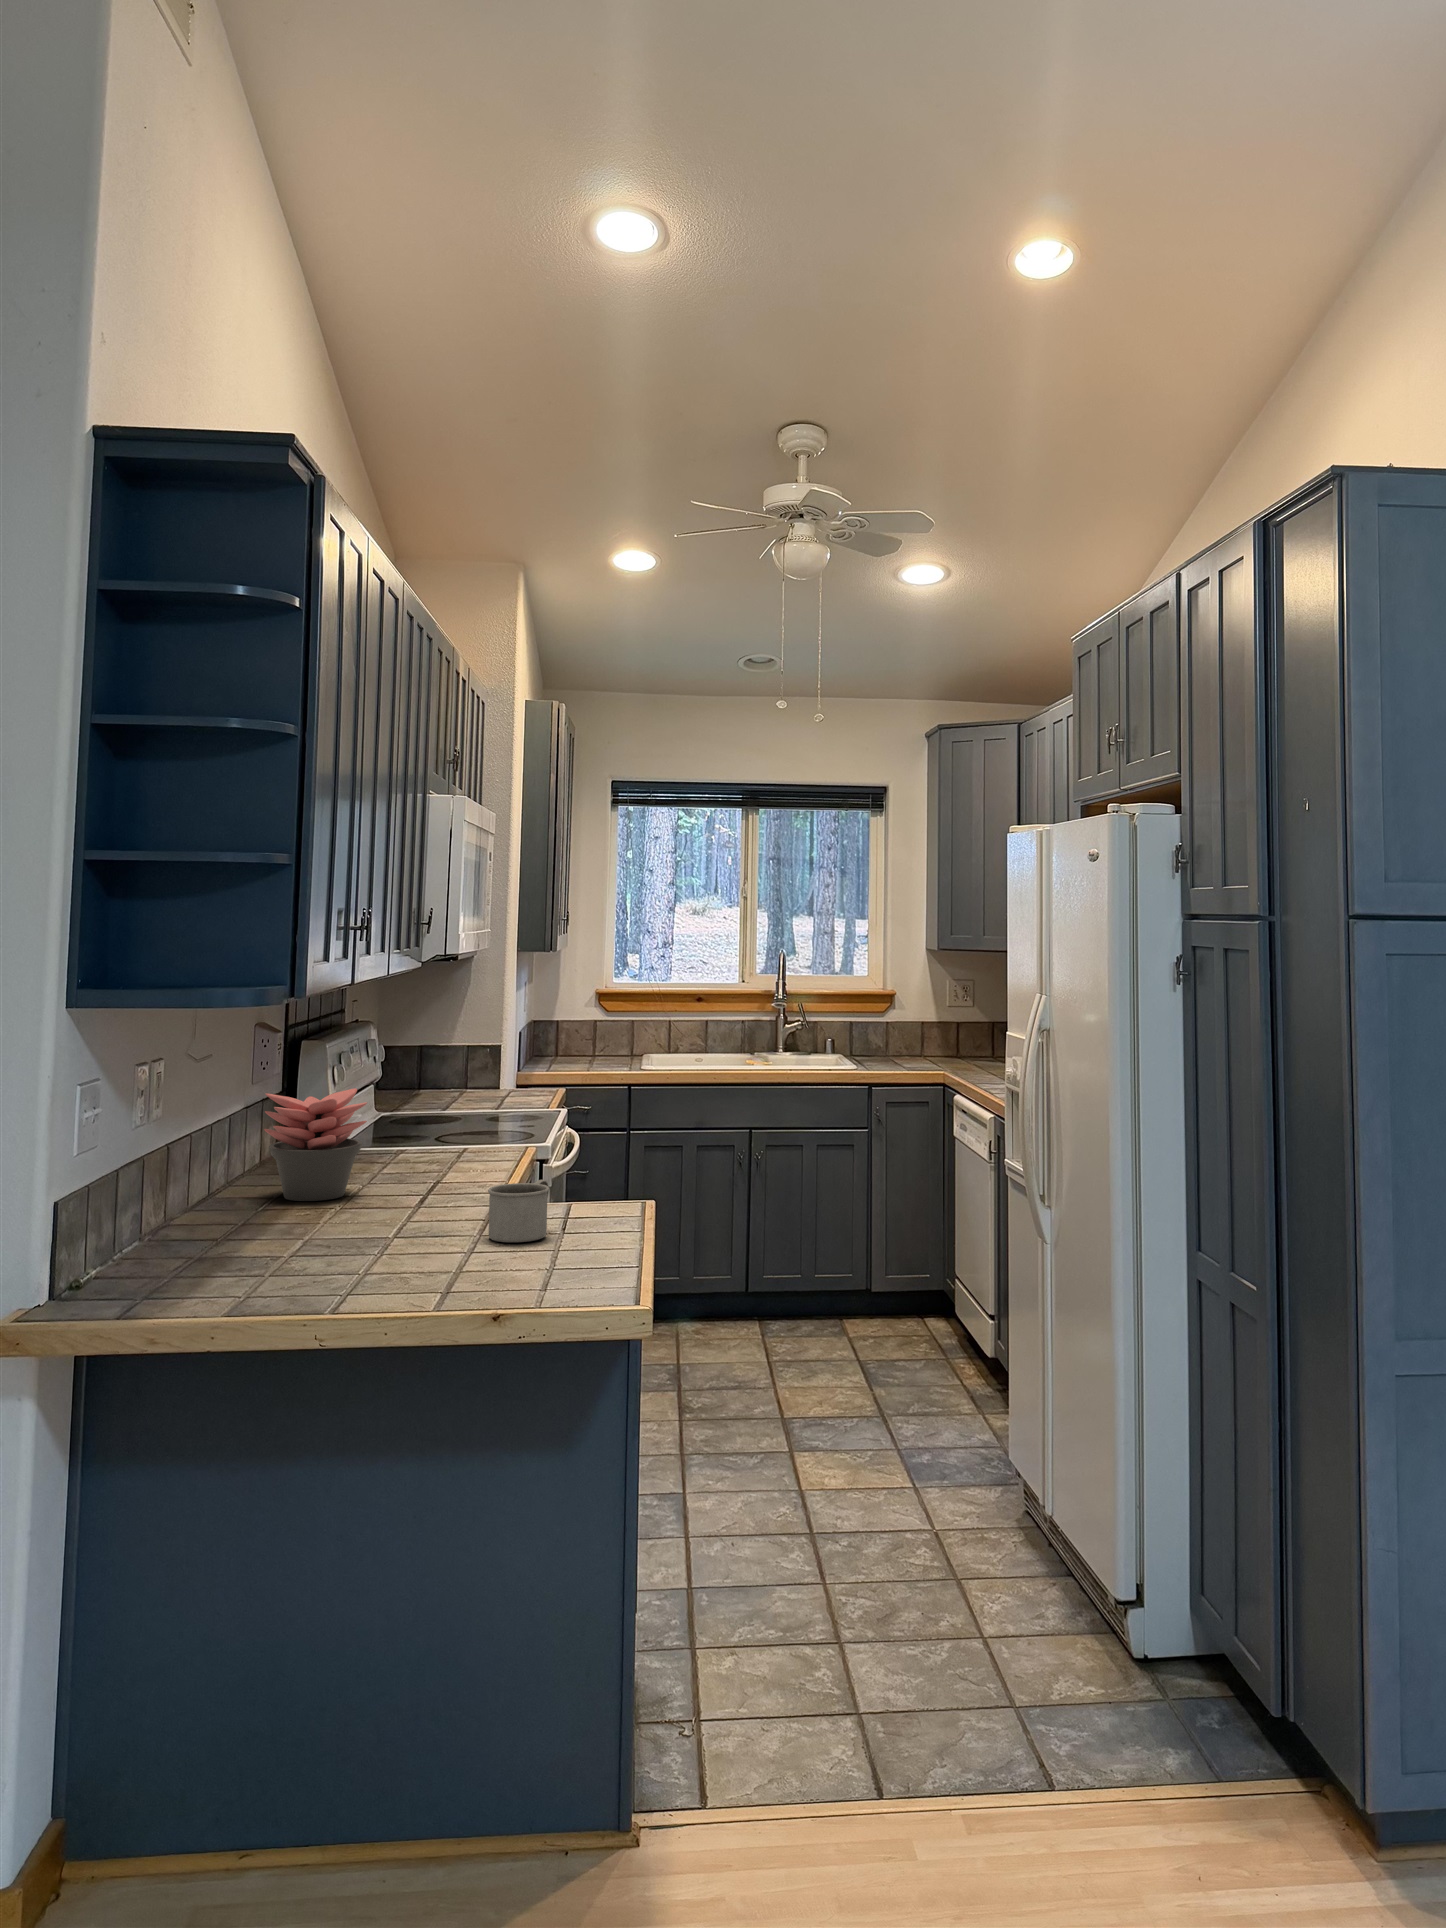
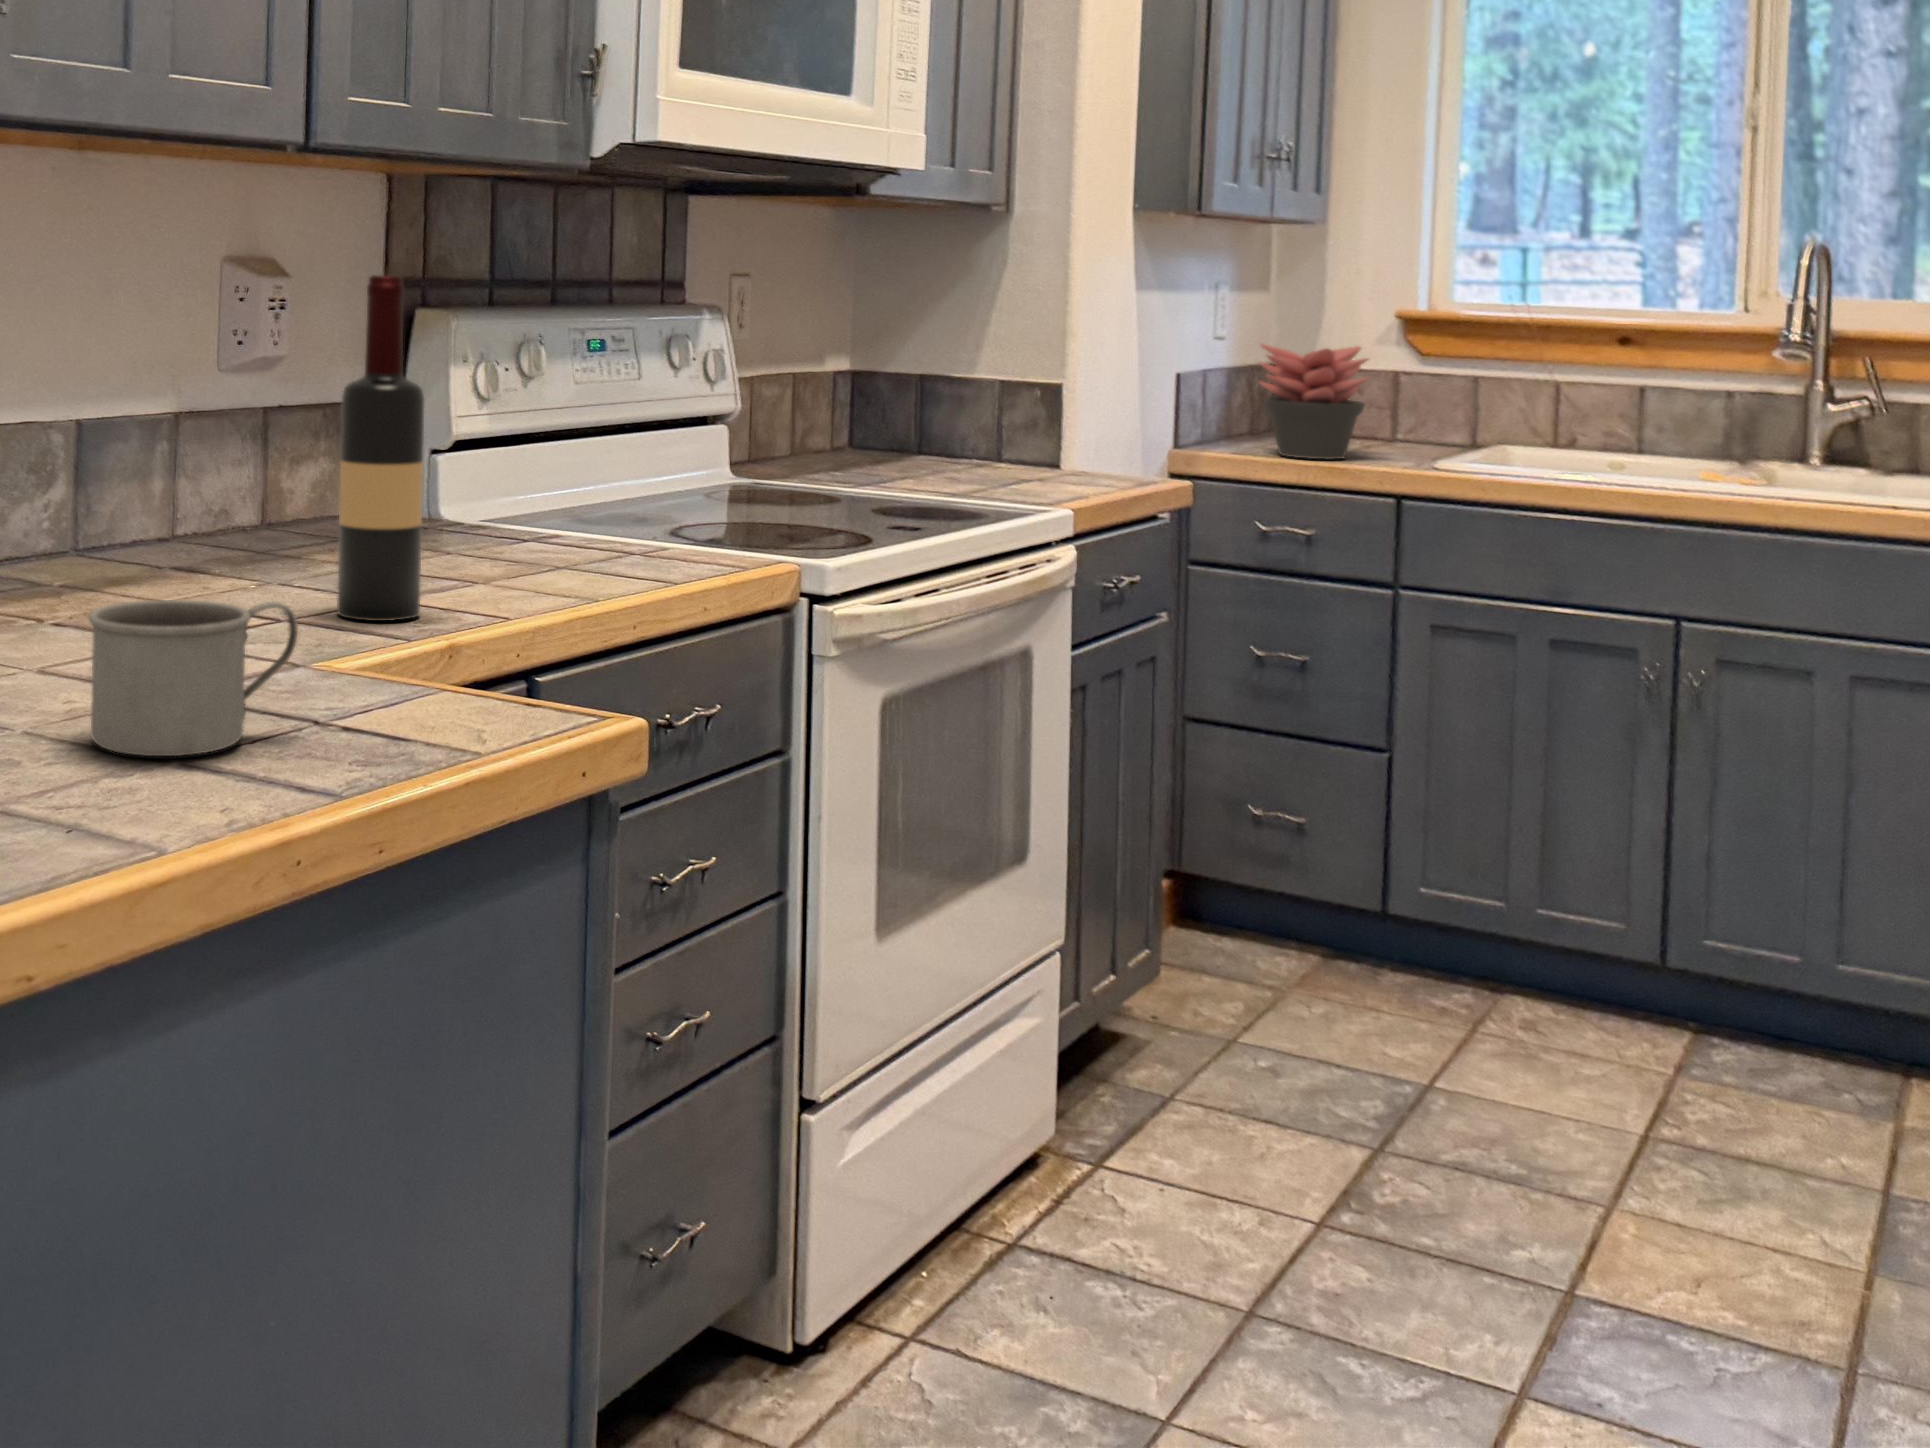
wine bottle: none [423,1040,463,1194] -> present [337,275,424,621]
succulent plant: present [264,1088,367,1201] -> present [1260,344,1368,459]

